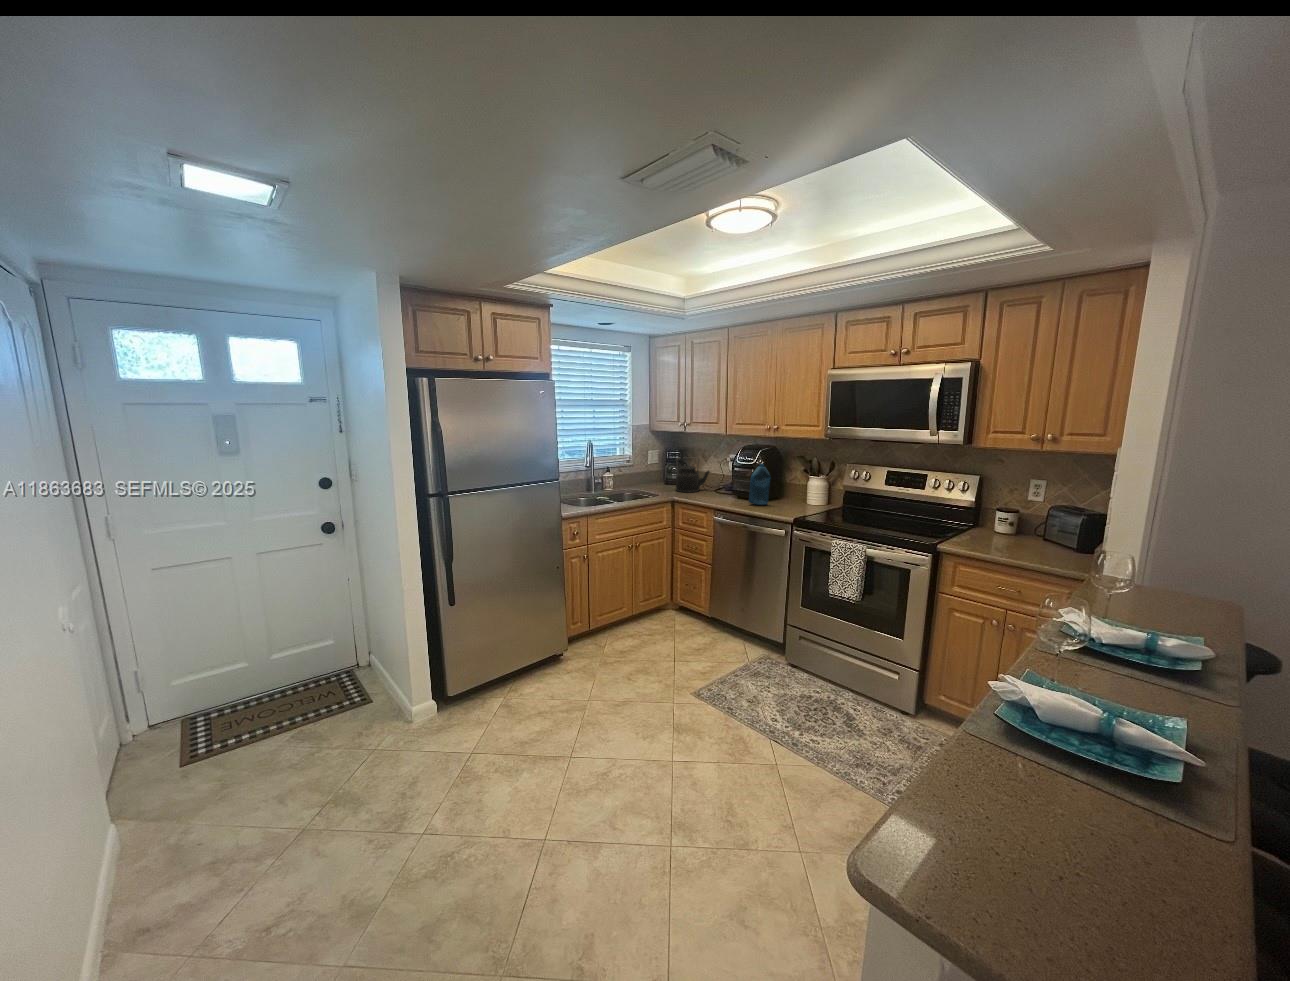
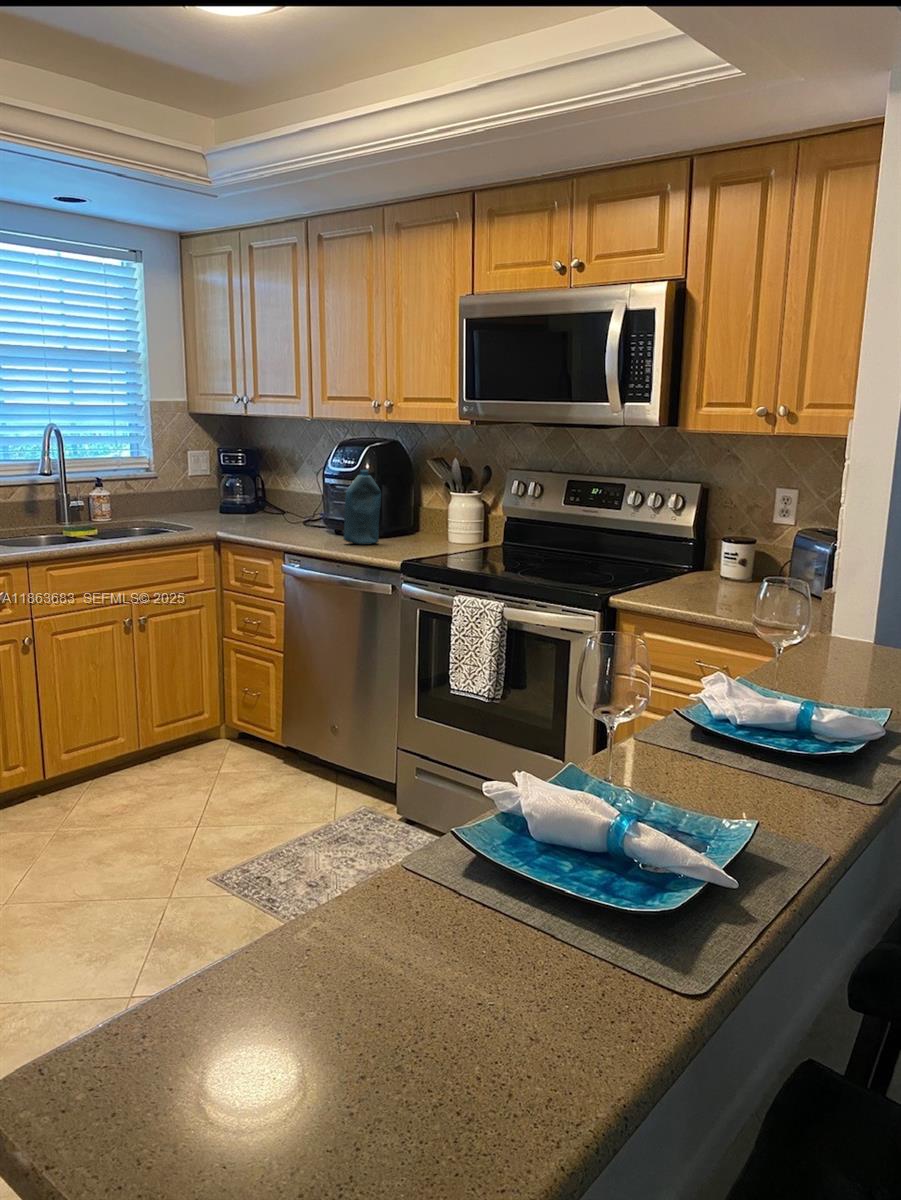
kettle: present [676,461,710,492] -> none [231,462,297,526]

